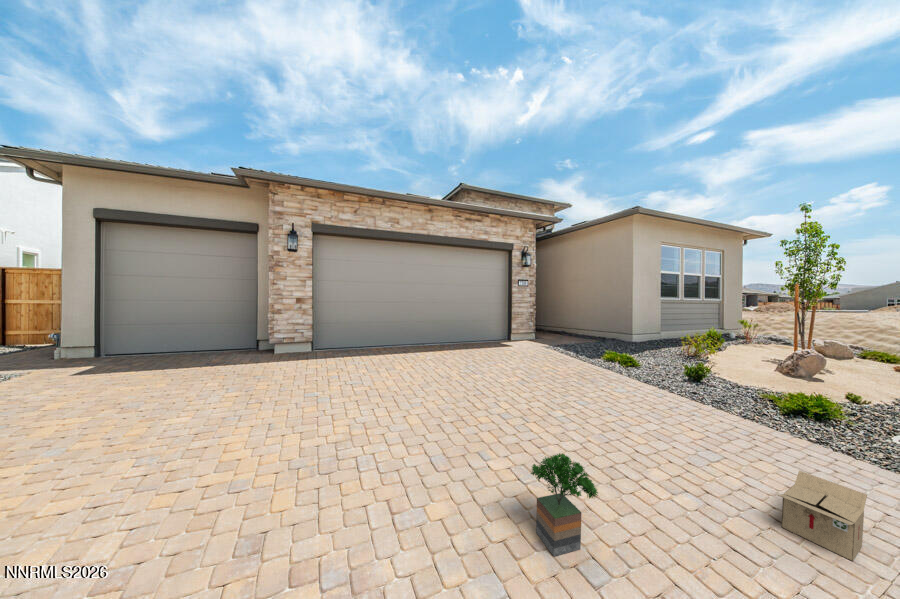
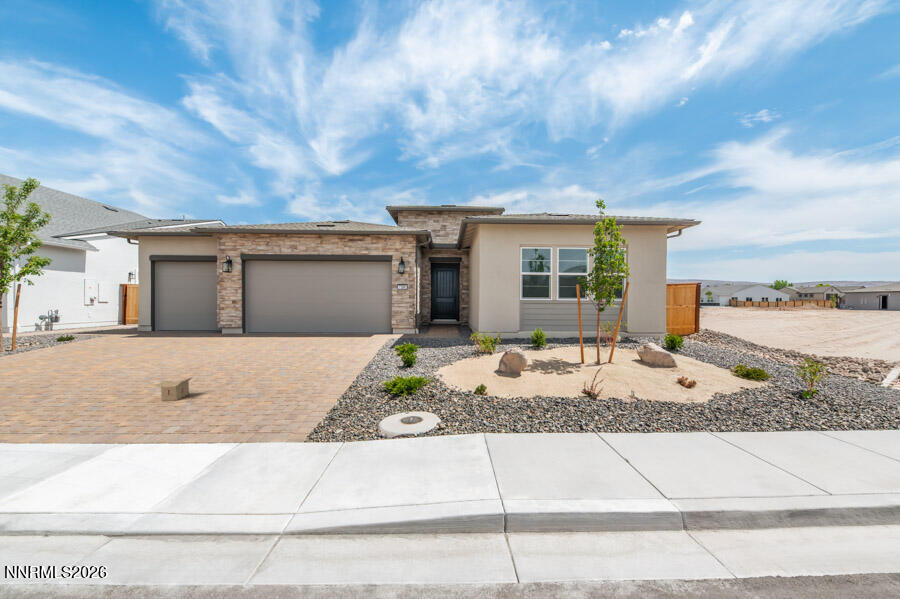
potted tree: present [531,453,598,556] -> none [100,359,128,389]

